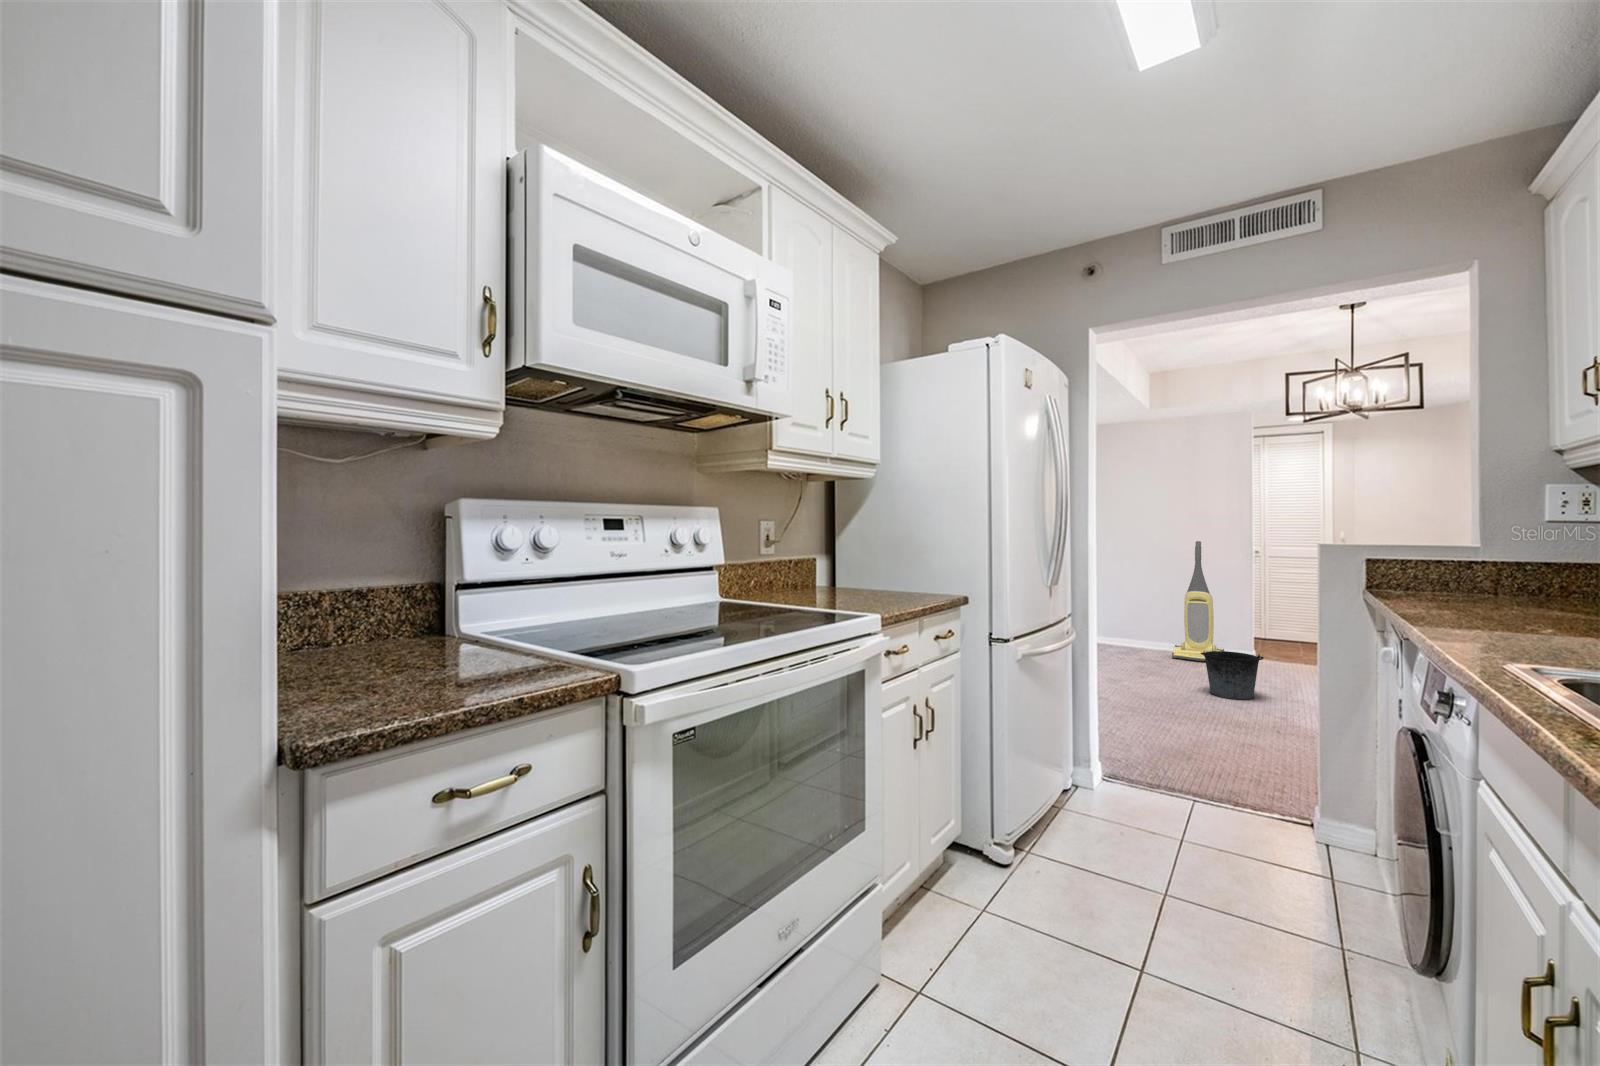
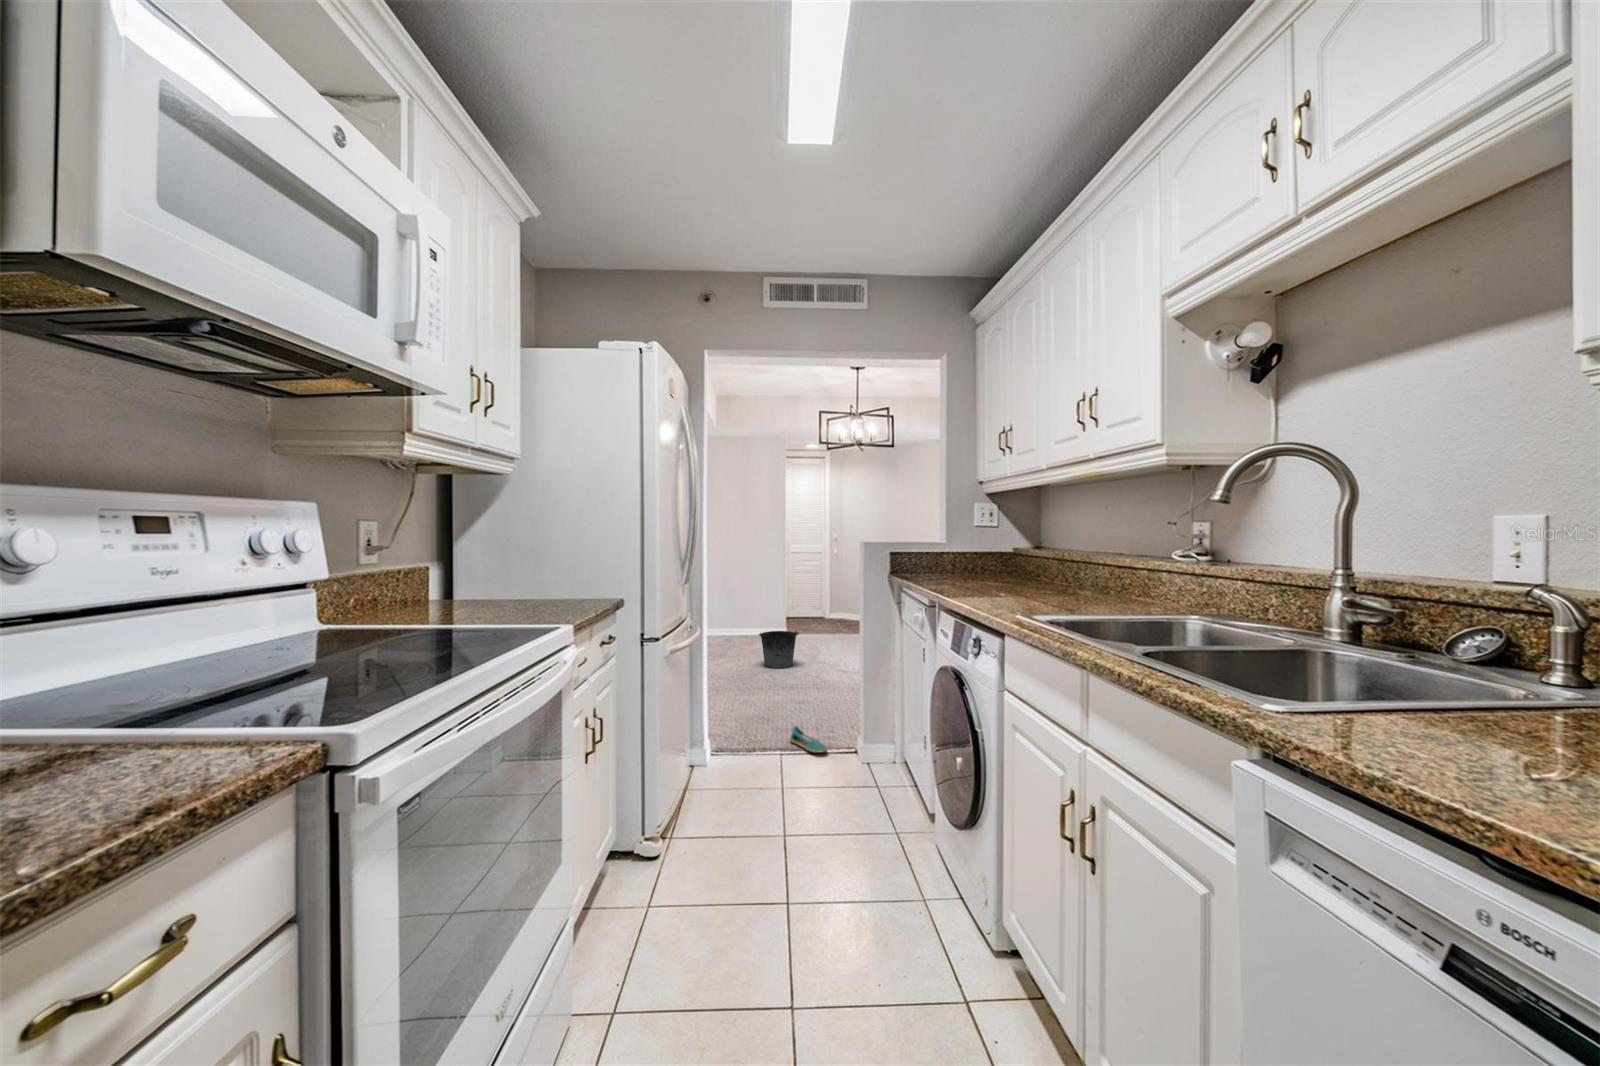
vacuum cleaner: present [1172,541,1224,661] -> none [731,543,767,642]
shoe: none [1214,773,1270,817] -> present [790,726,828,753]

